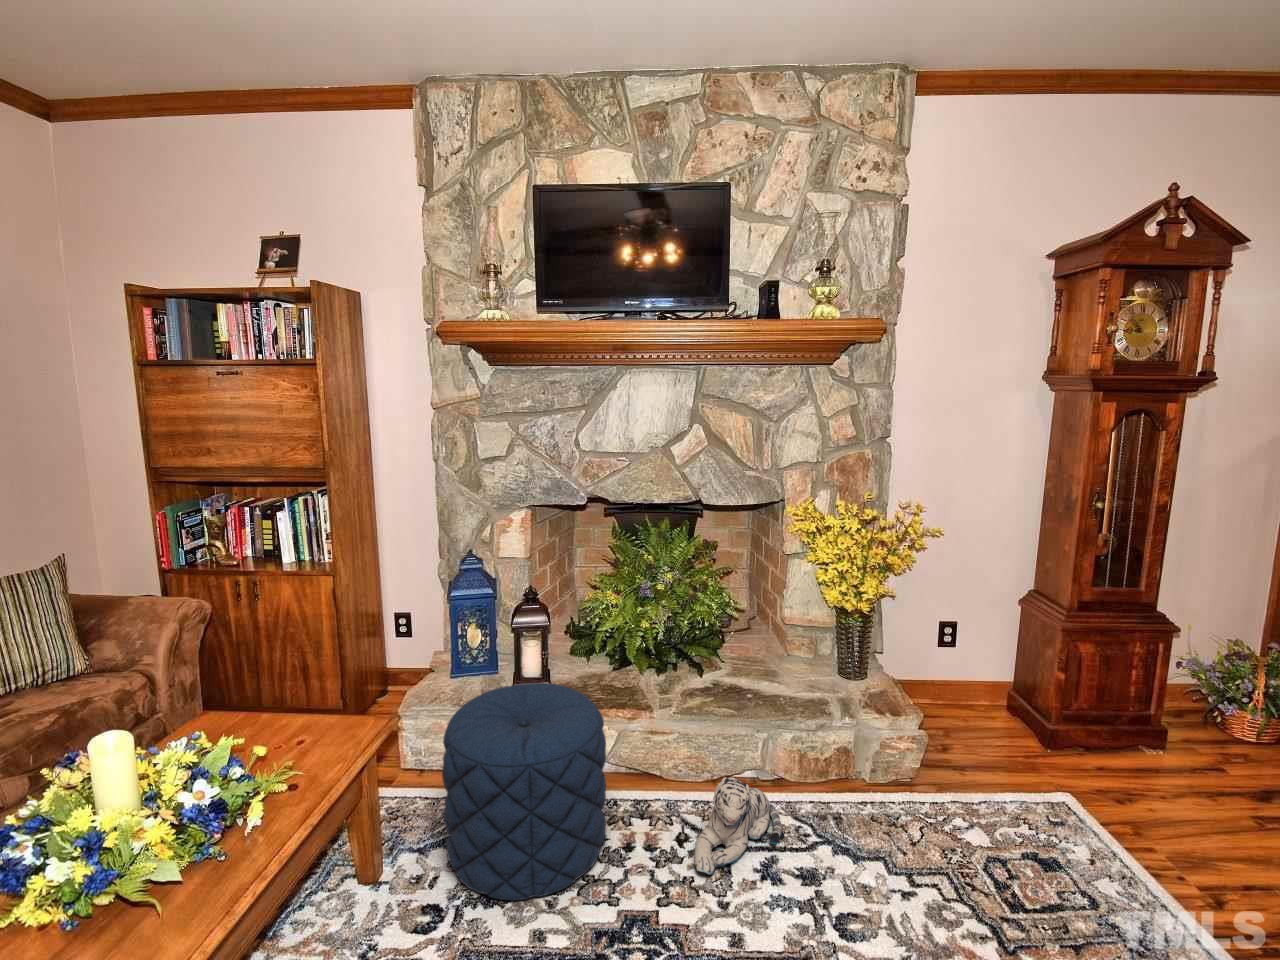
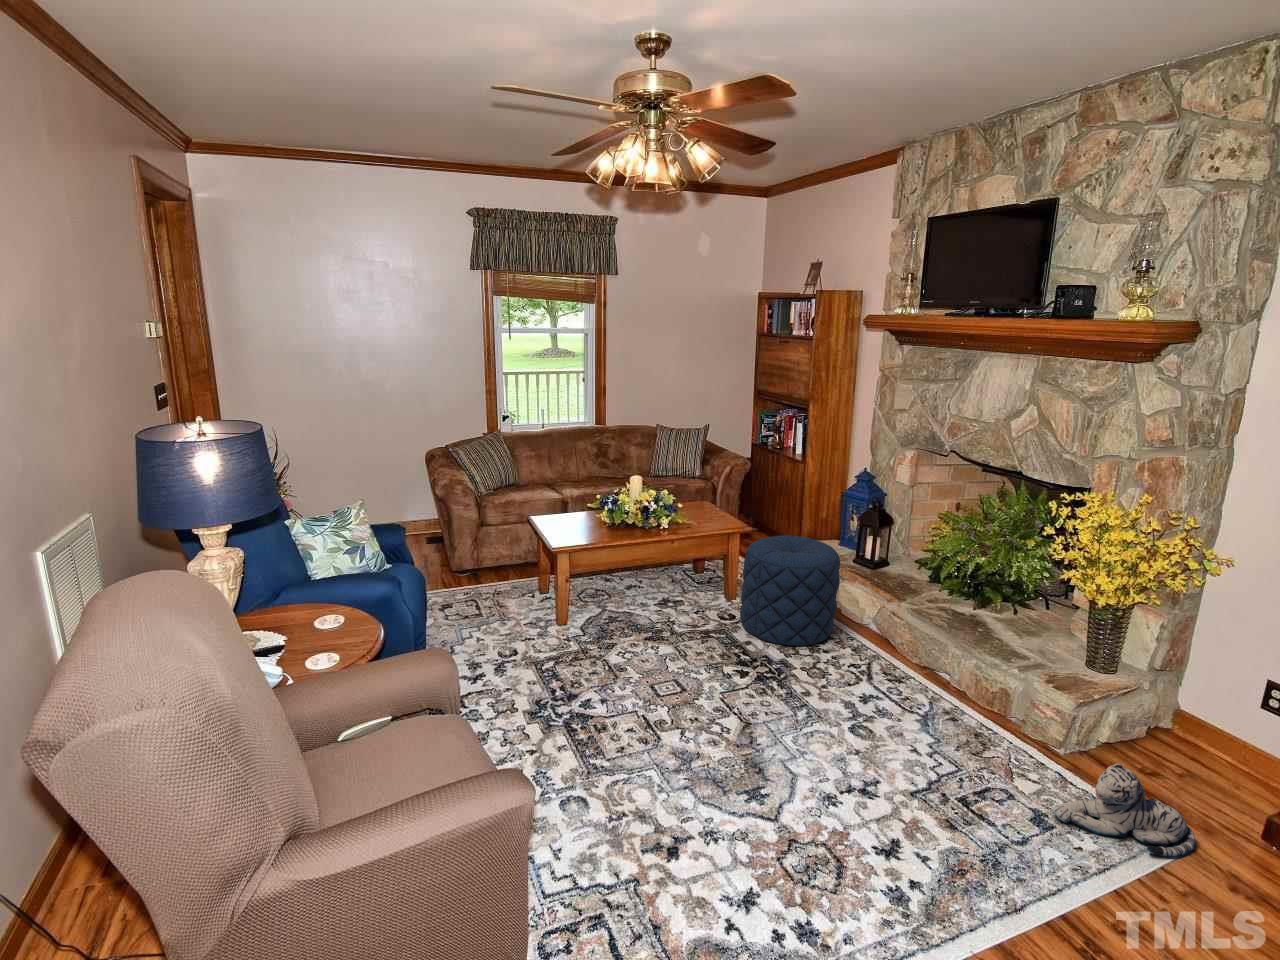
plush toy: present [695,777,782,875] -> present [1052,764,1196,858]

